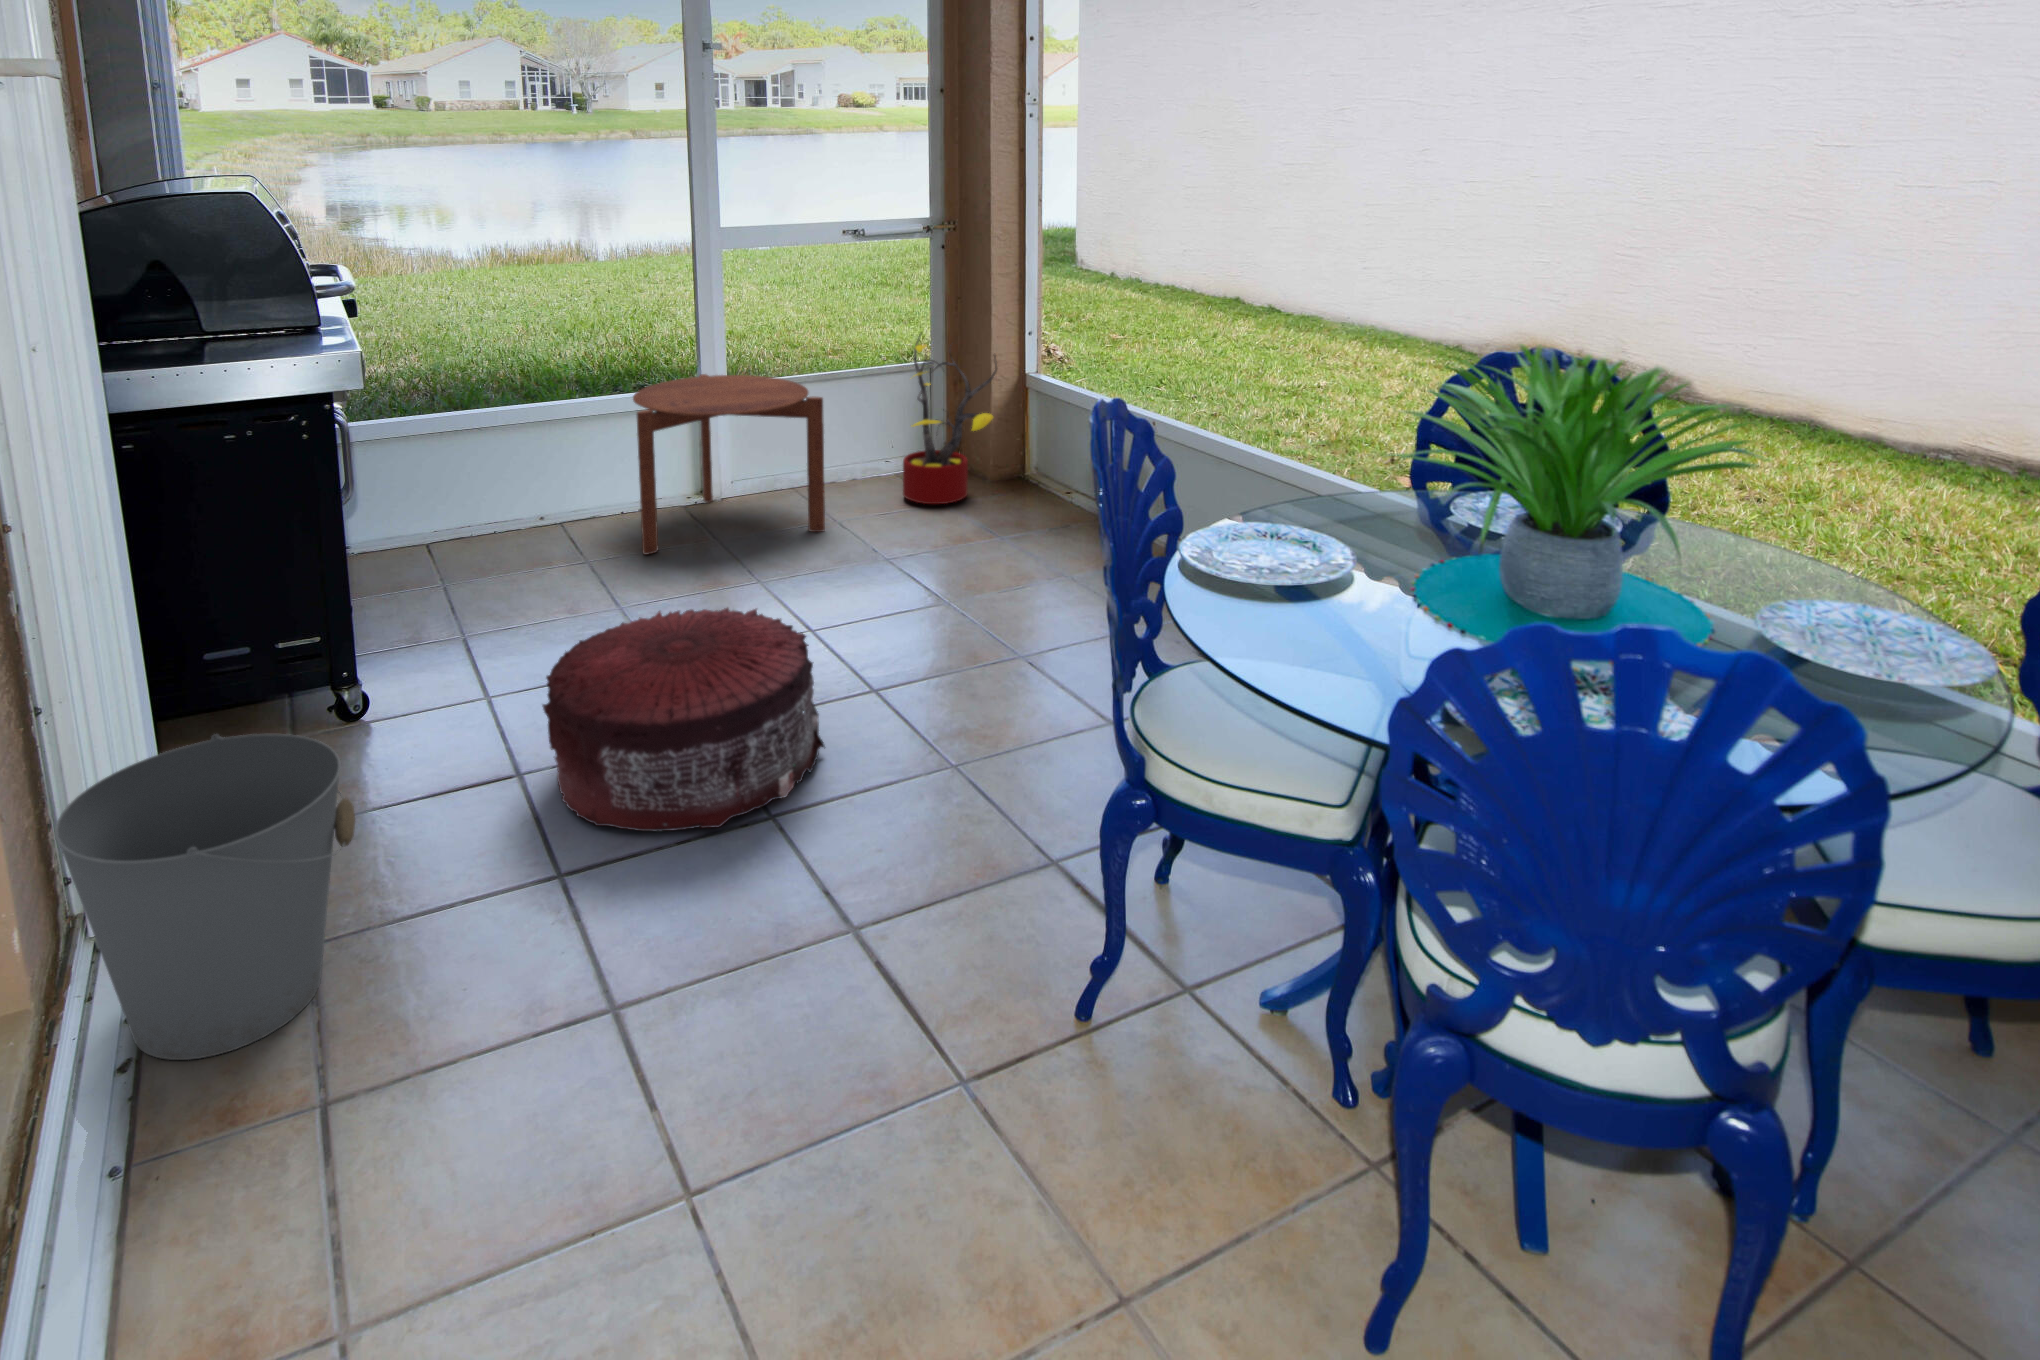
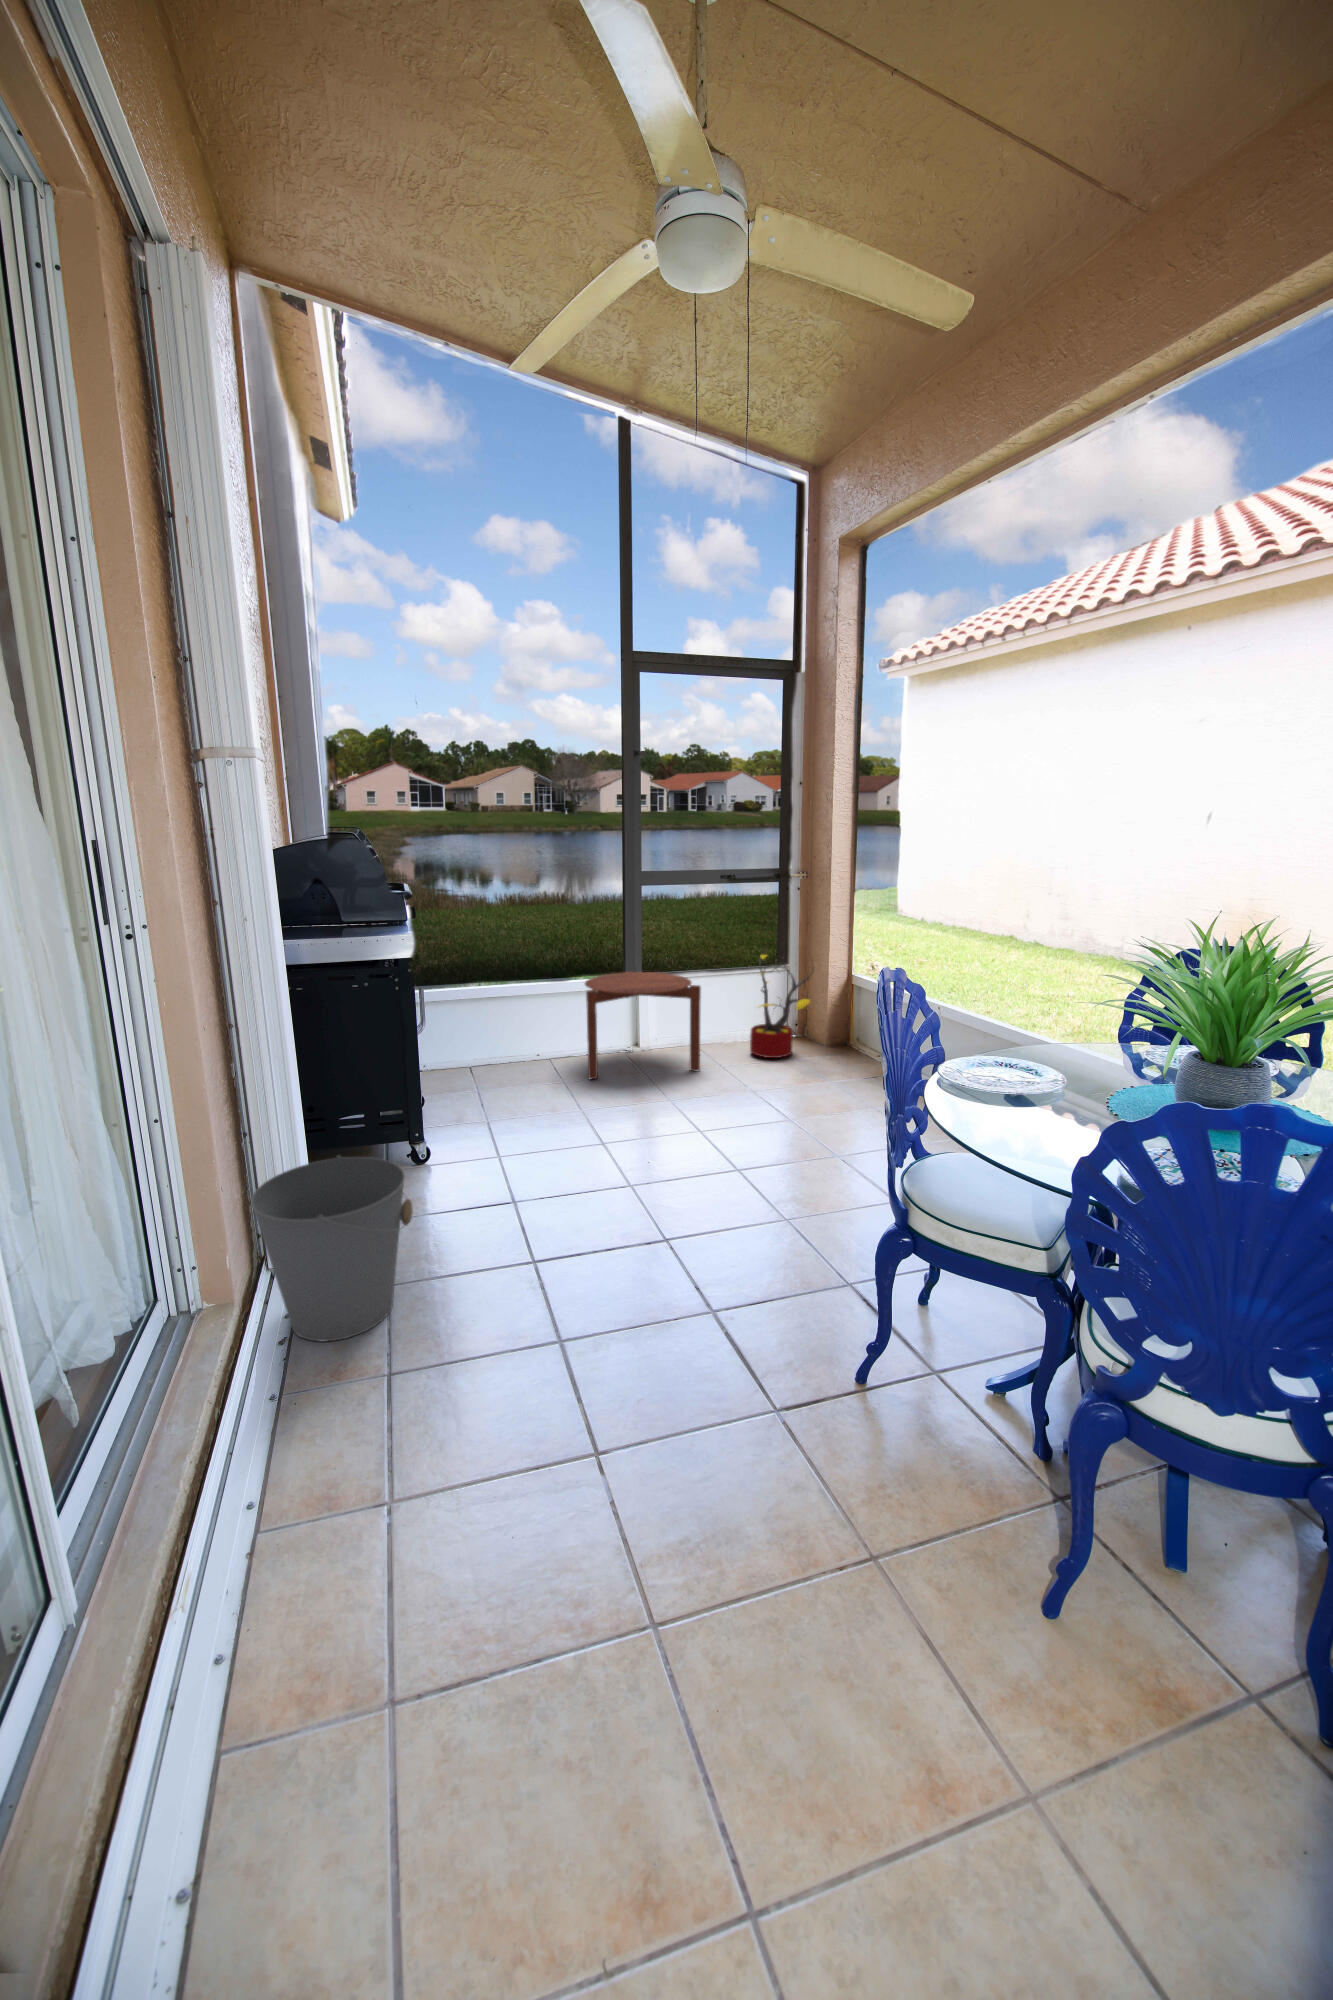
pouf: present [543,608,825,831] -> none [524,1106,696,1240]

